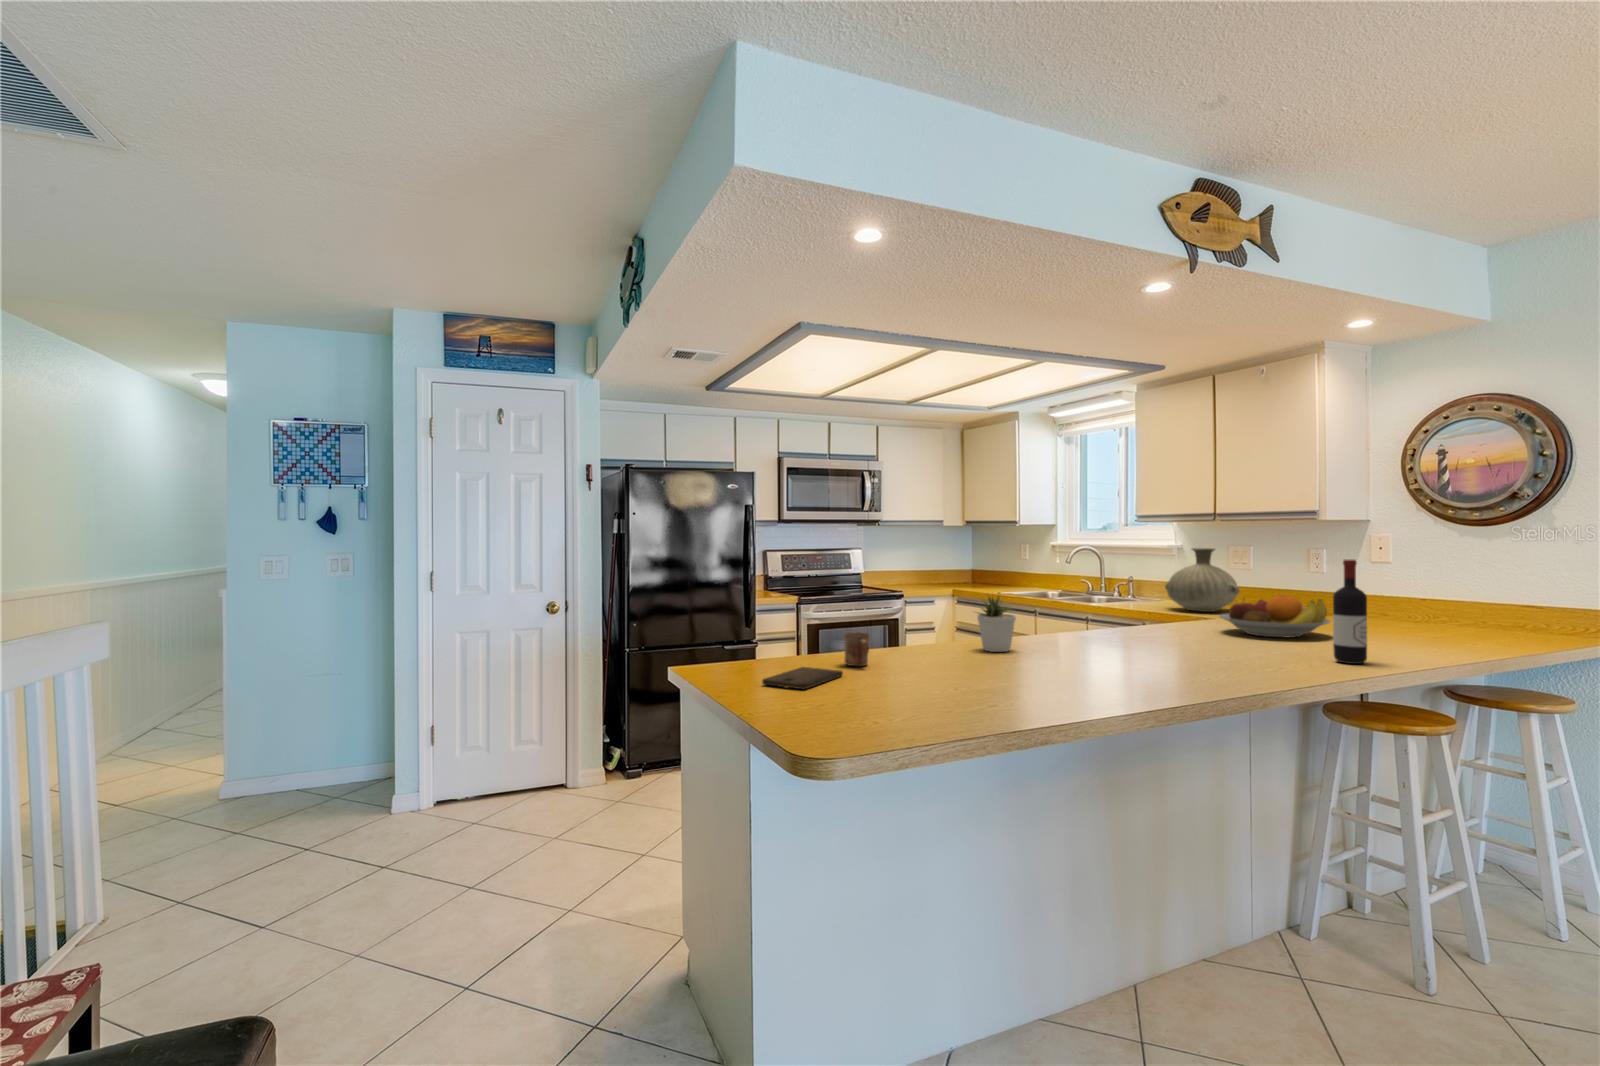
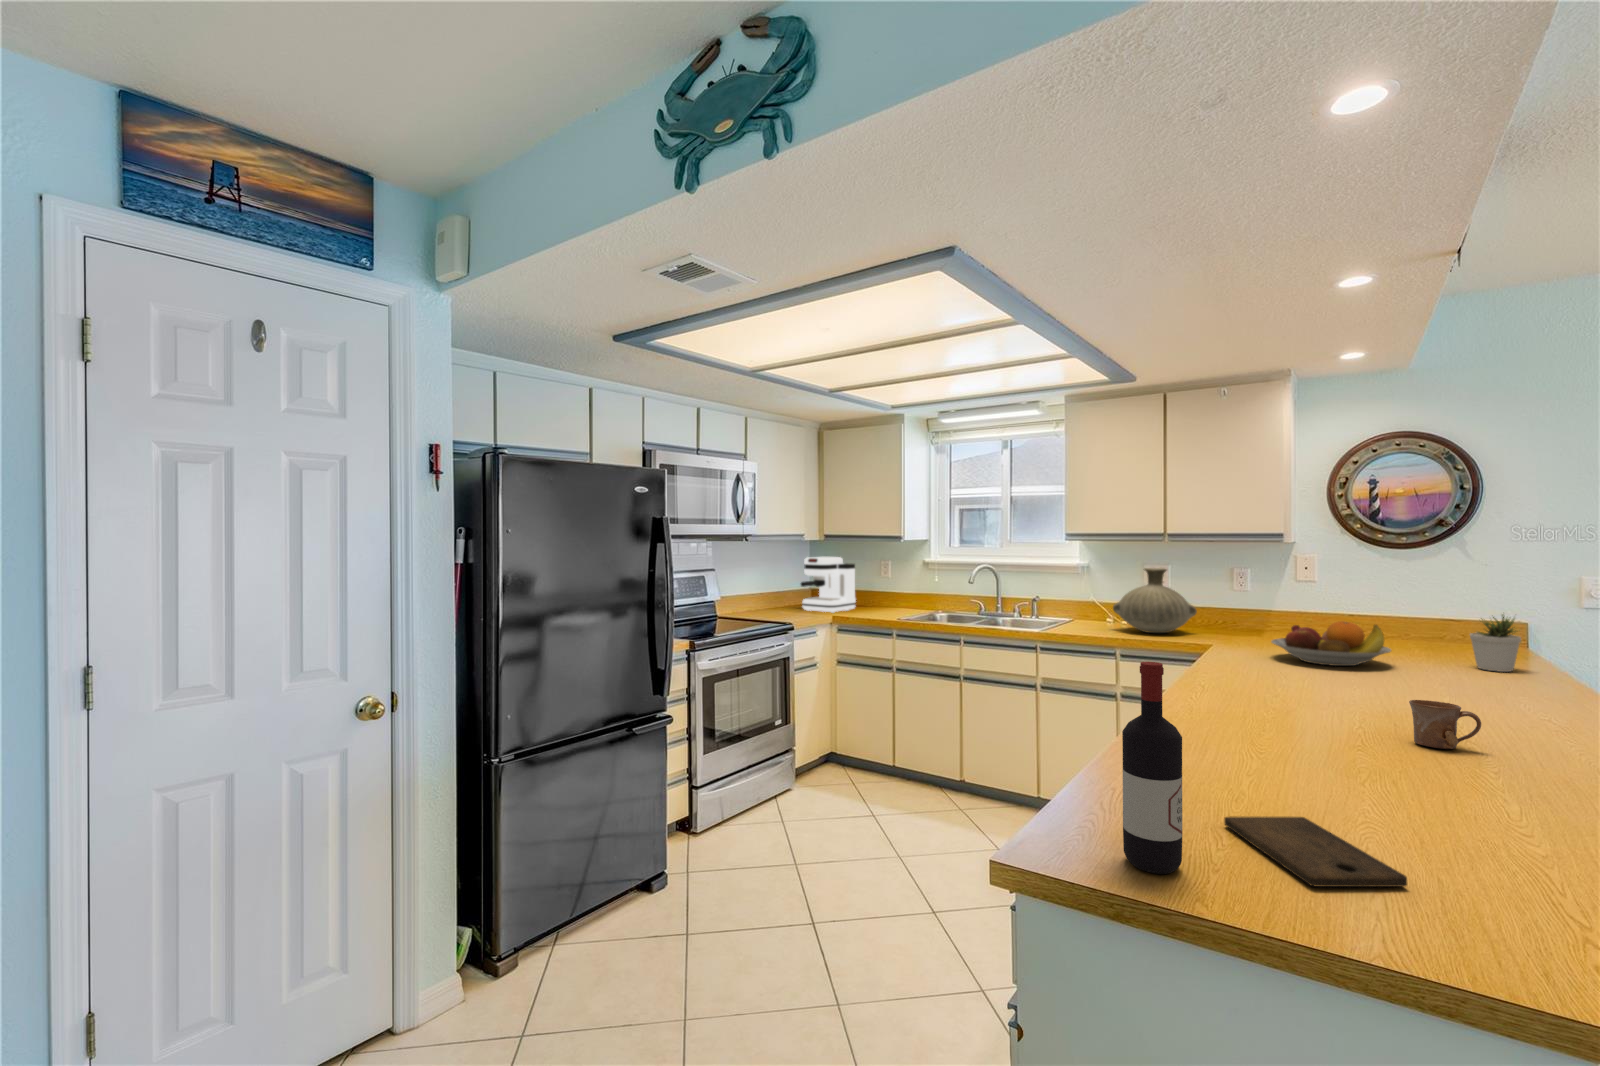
coffee maker: none [935,540,989,589] -> present [801,557,856,613]
wine bottle: present [1333,560,1367,664] -> present [1122,662,1182,874]
potted plant: present [977,596,1016,652] -> present [1470,614,1521,672]
mug: present [843,632,871,666] -> present [1409,700,1481,749]

